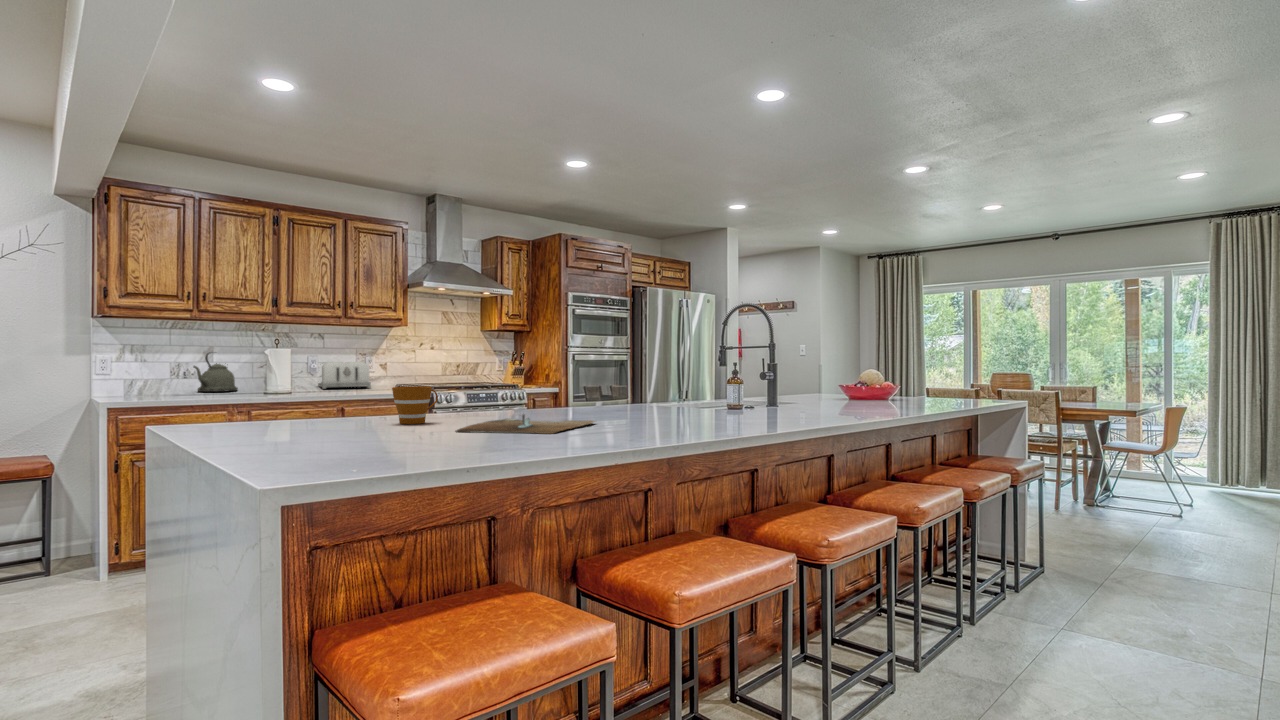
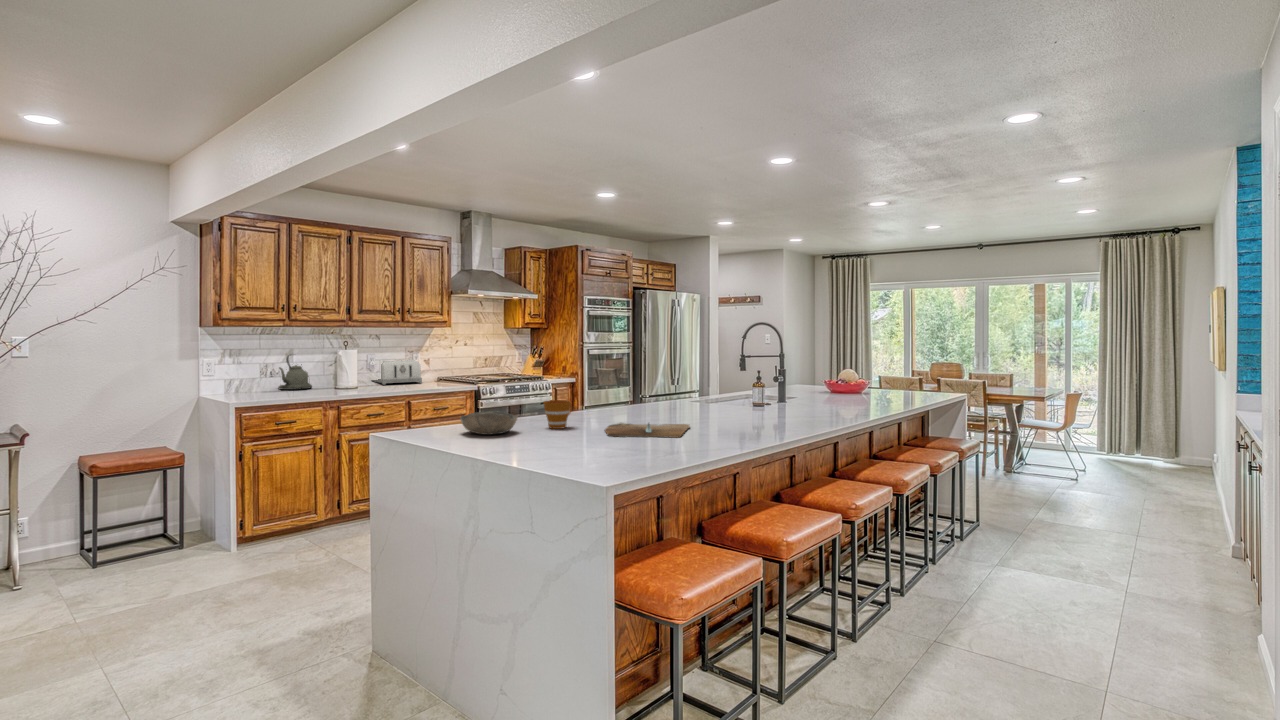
bowl: none [259,395,345,428] -> present [460,411,518,435]

